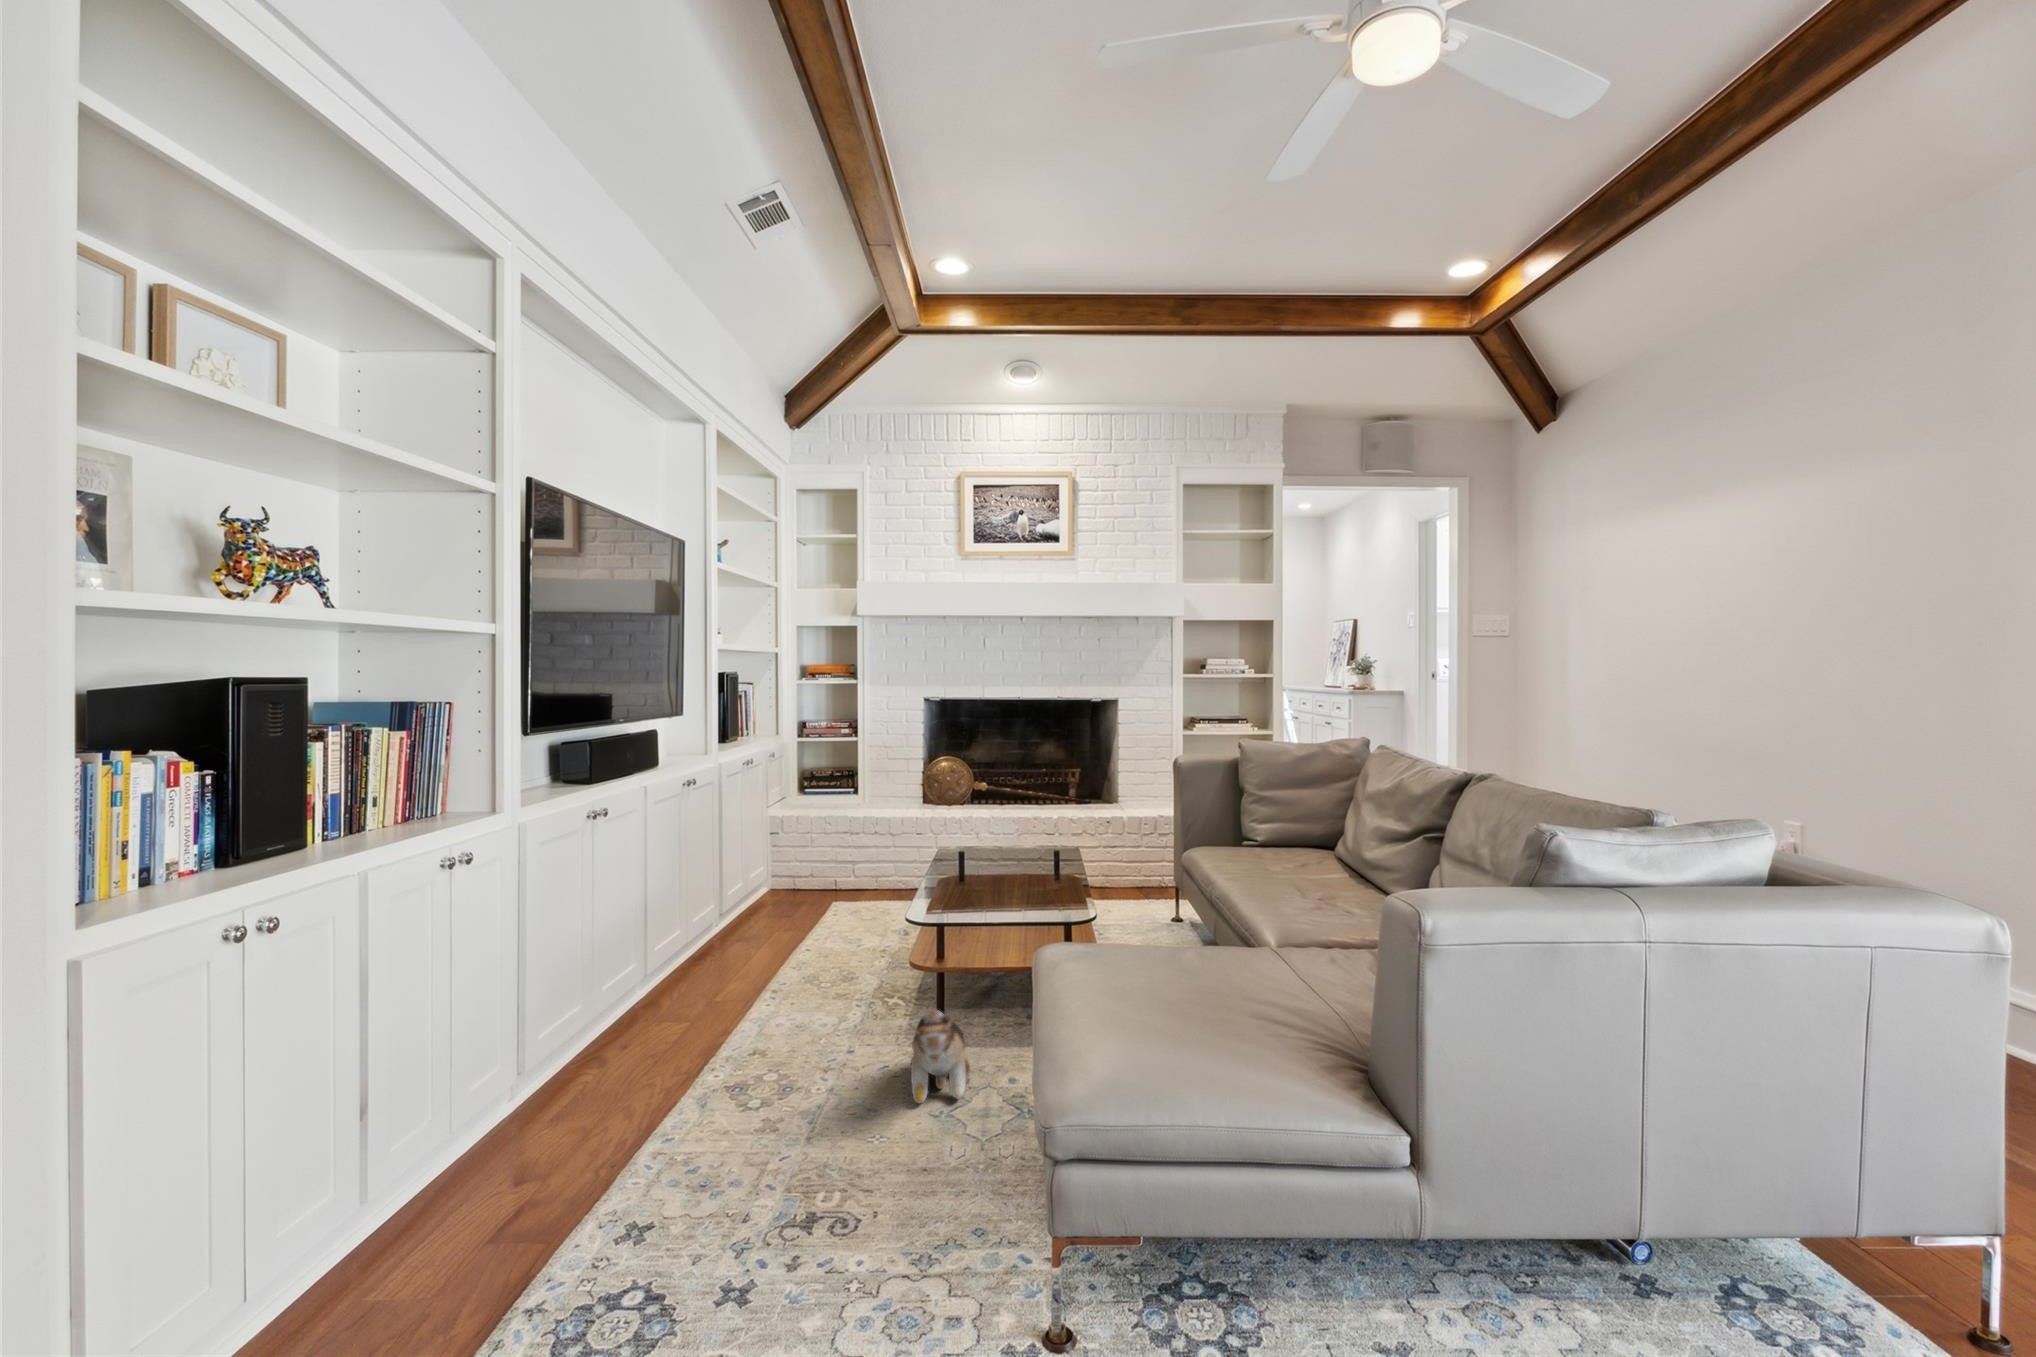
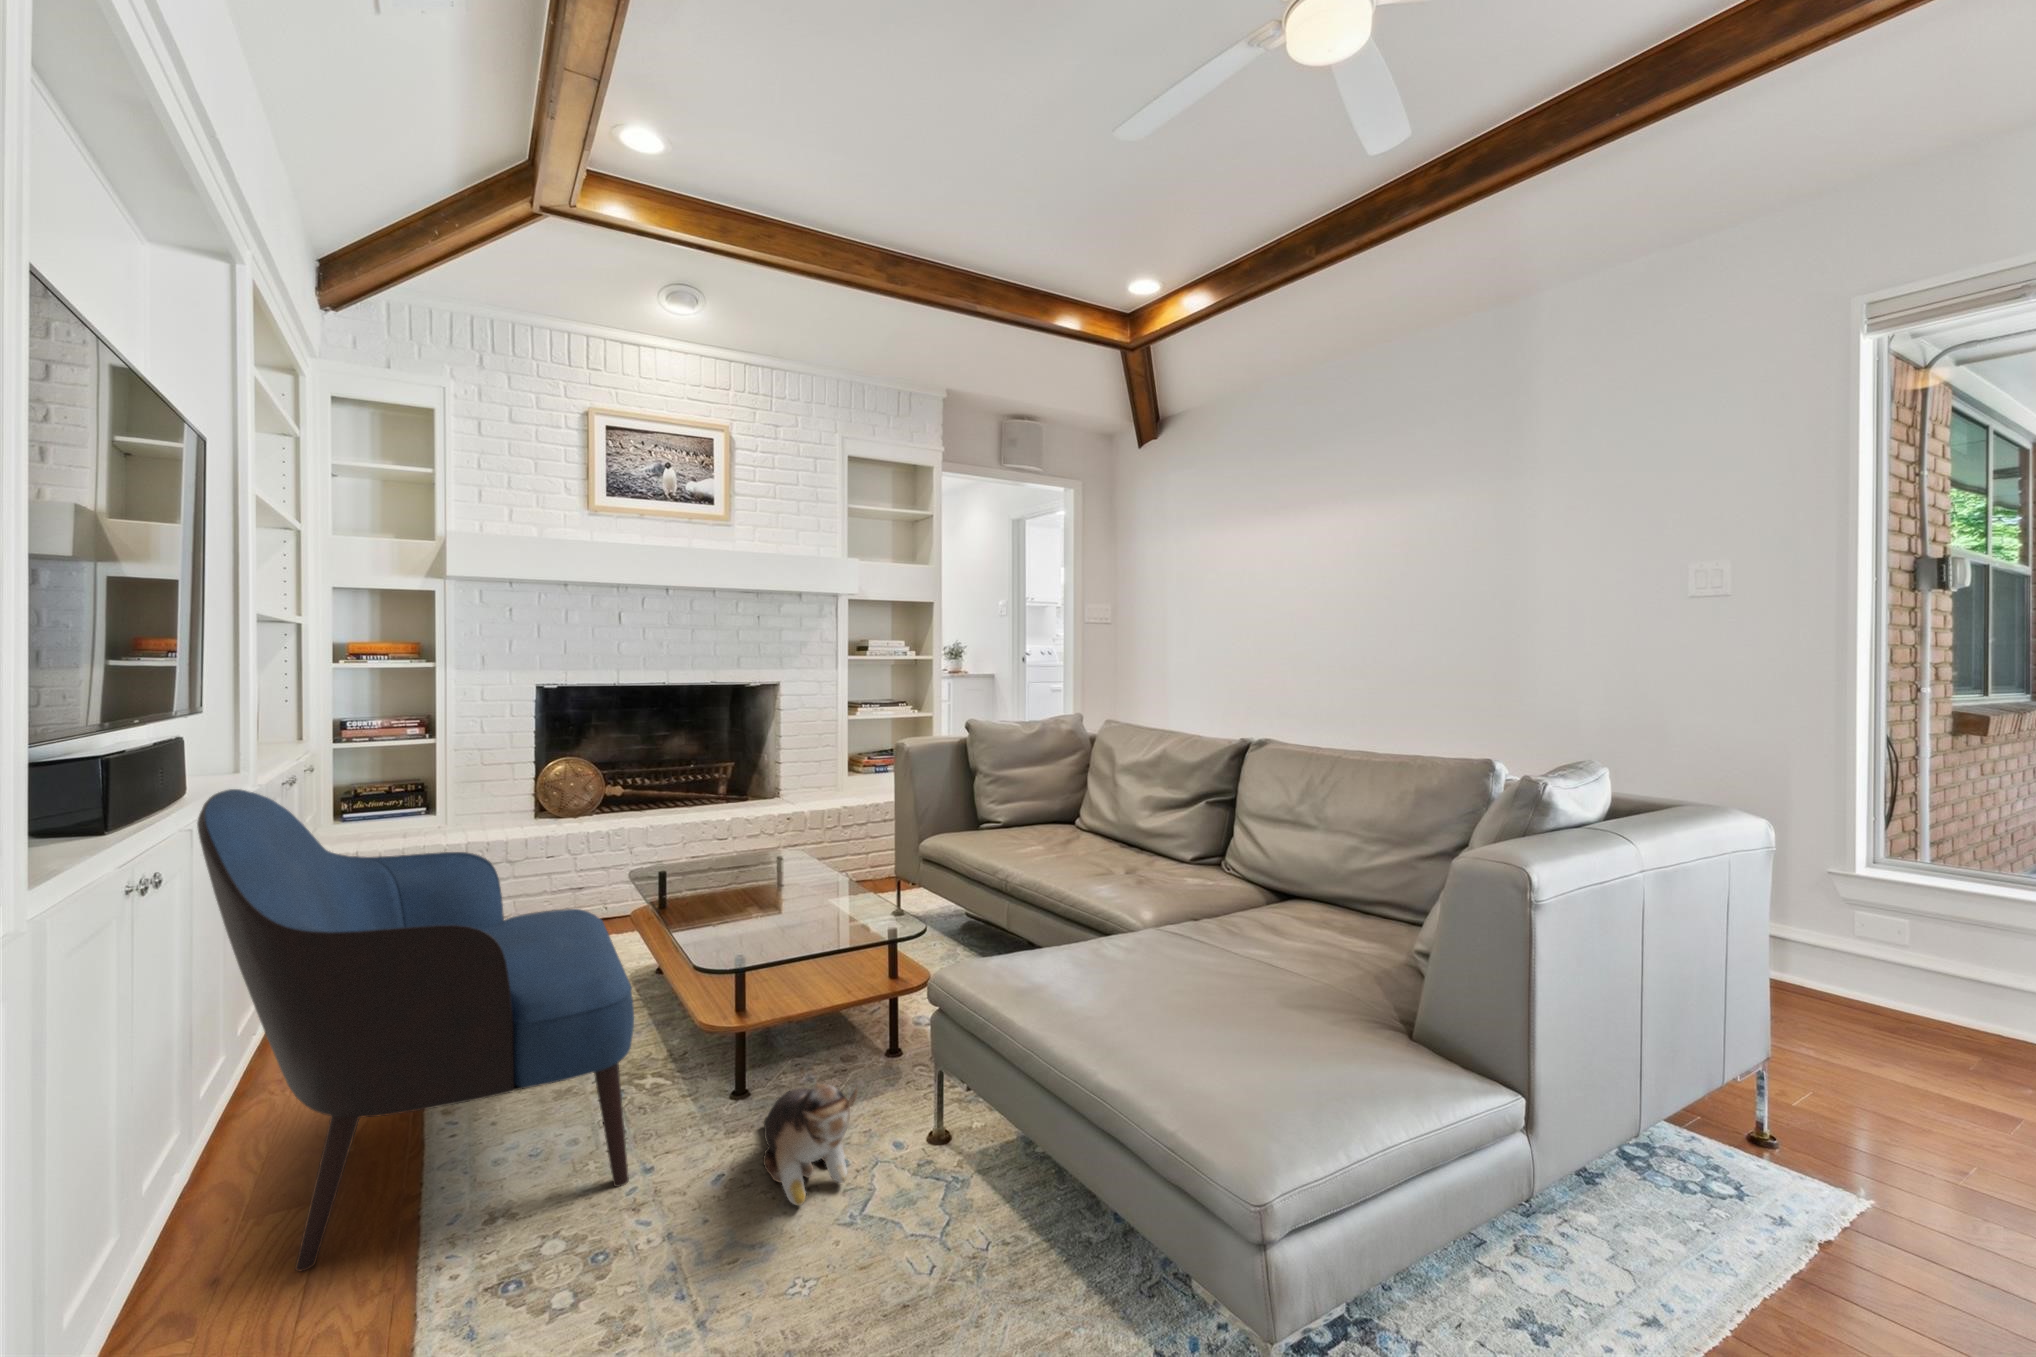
armchair: none [619,749,876,1059] -> present [197,789,634,1271]

